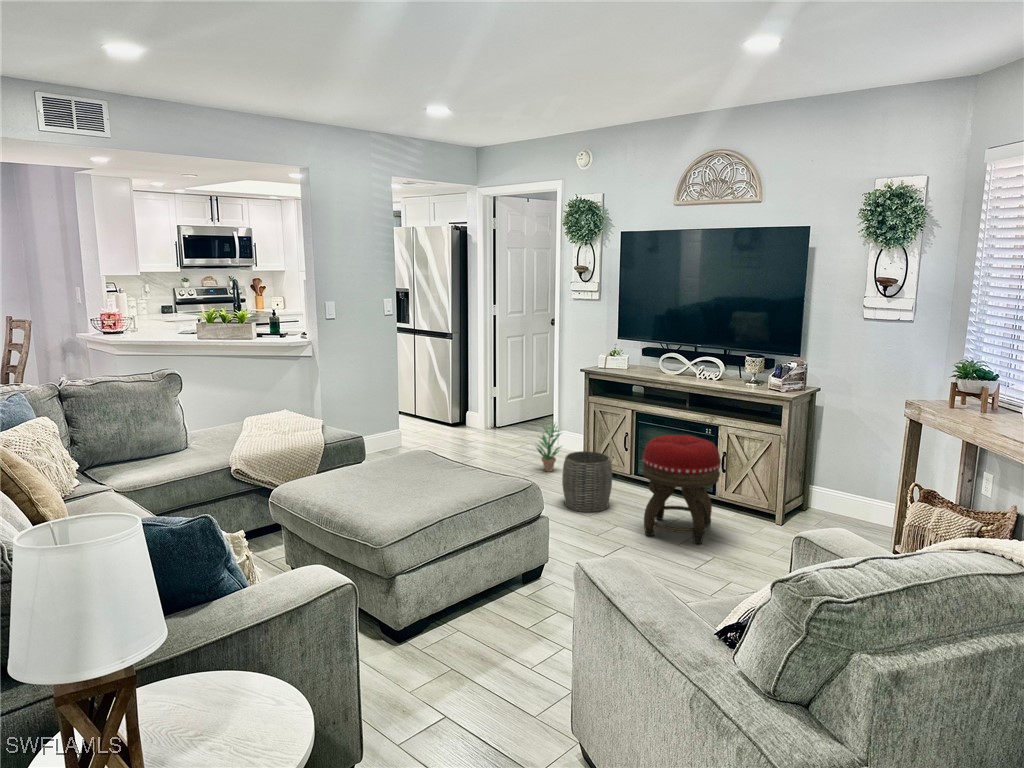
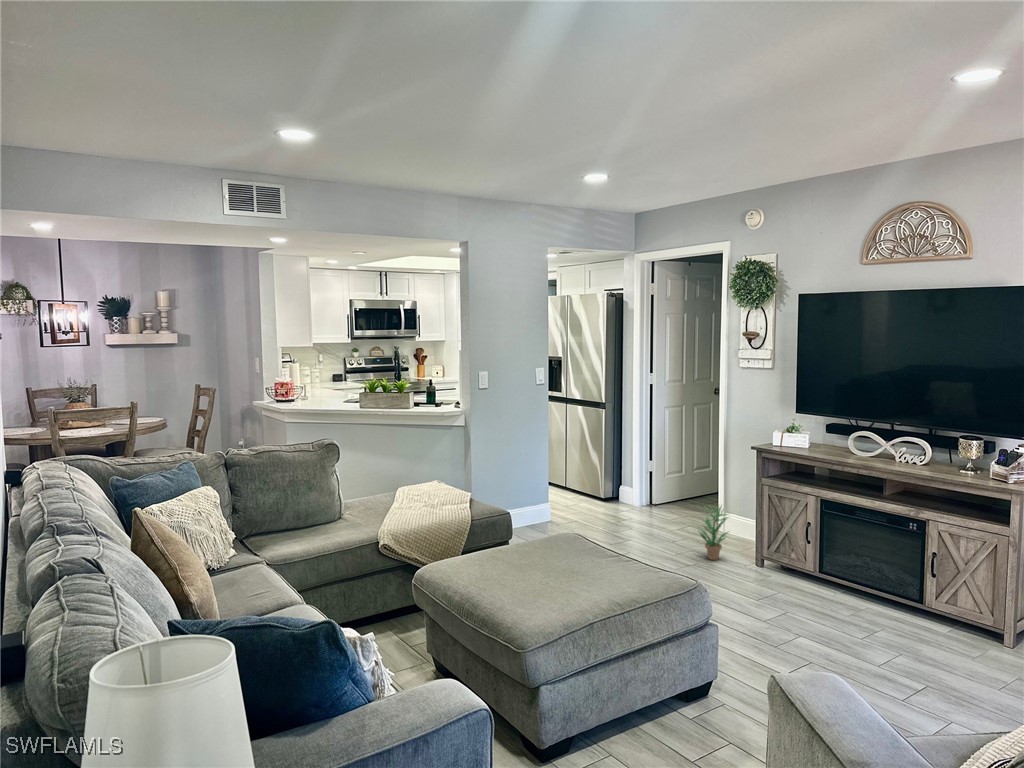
footstool: present [642,435,721,544] -> none [832,530,936,670]
woven basket: present [562,451,612,512] -> none [731,541,792,615]

